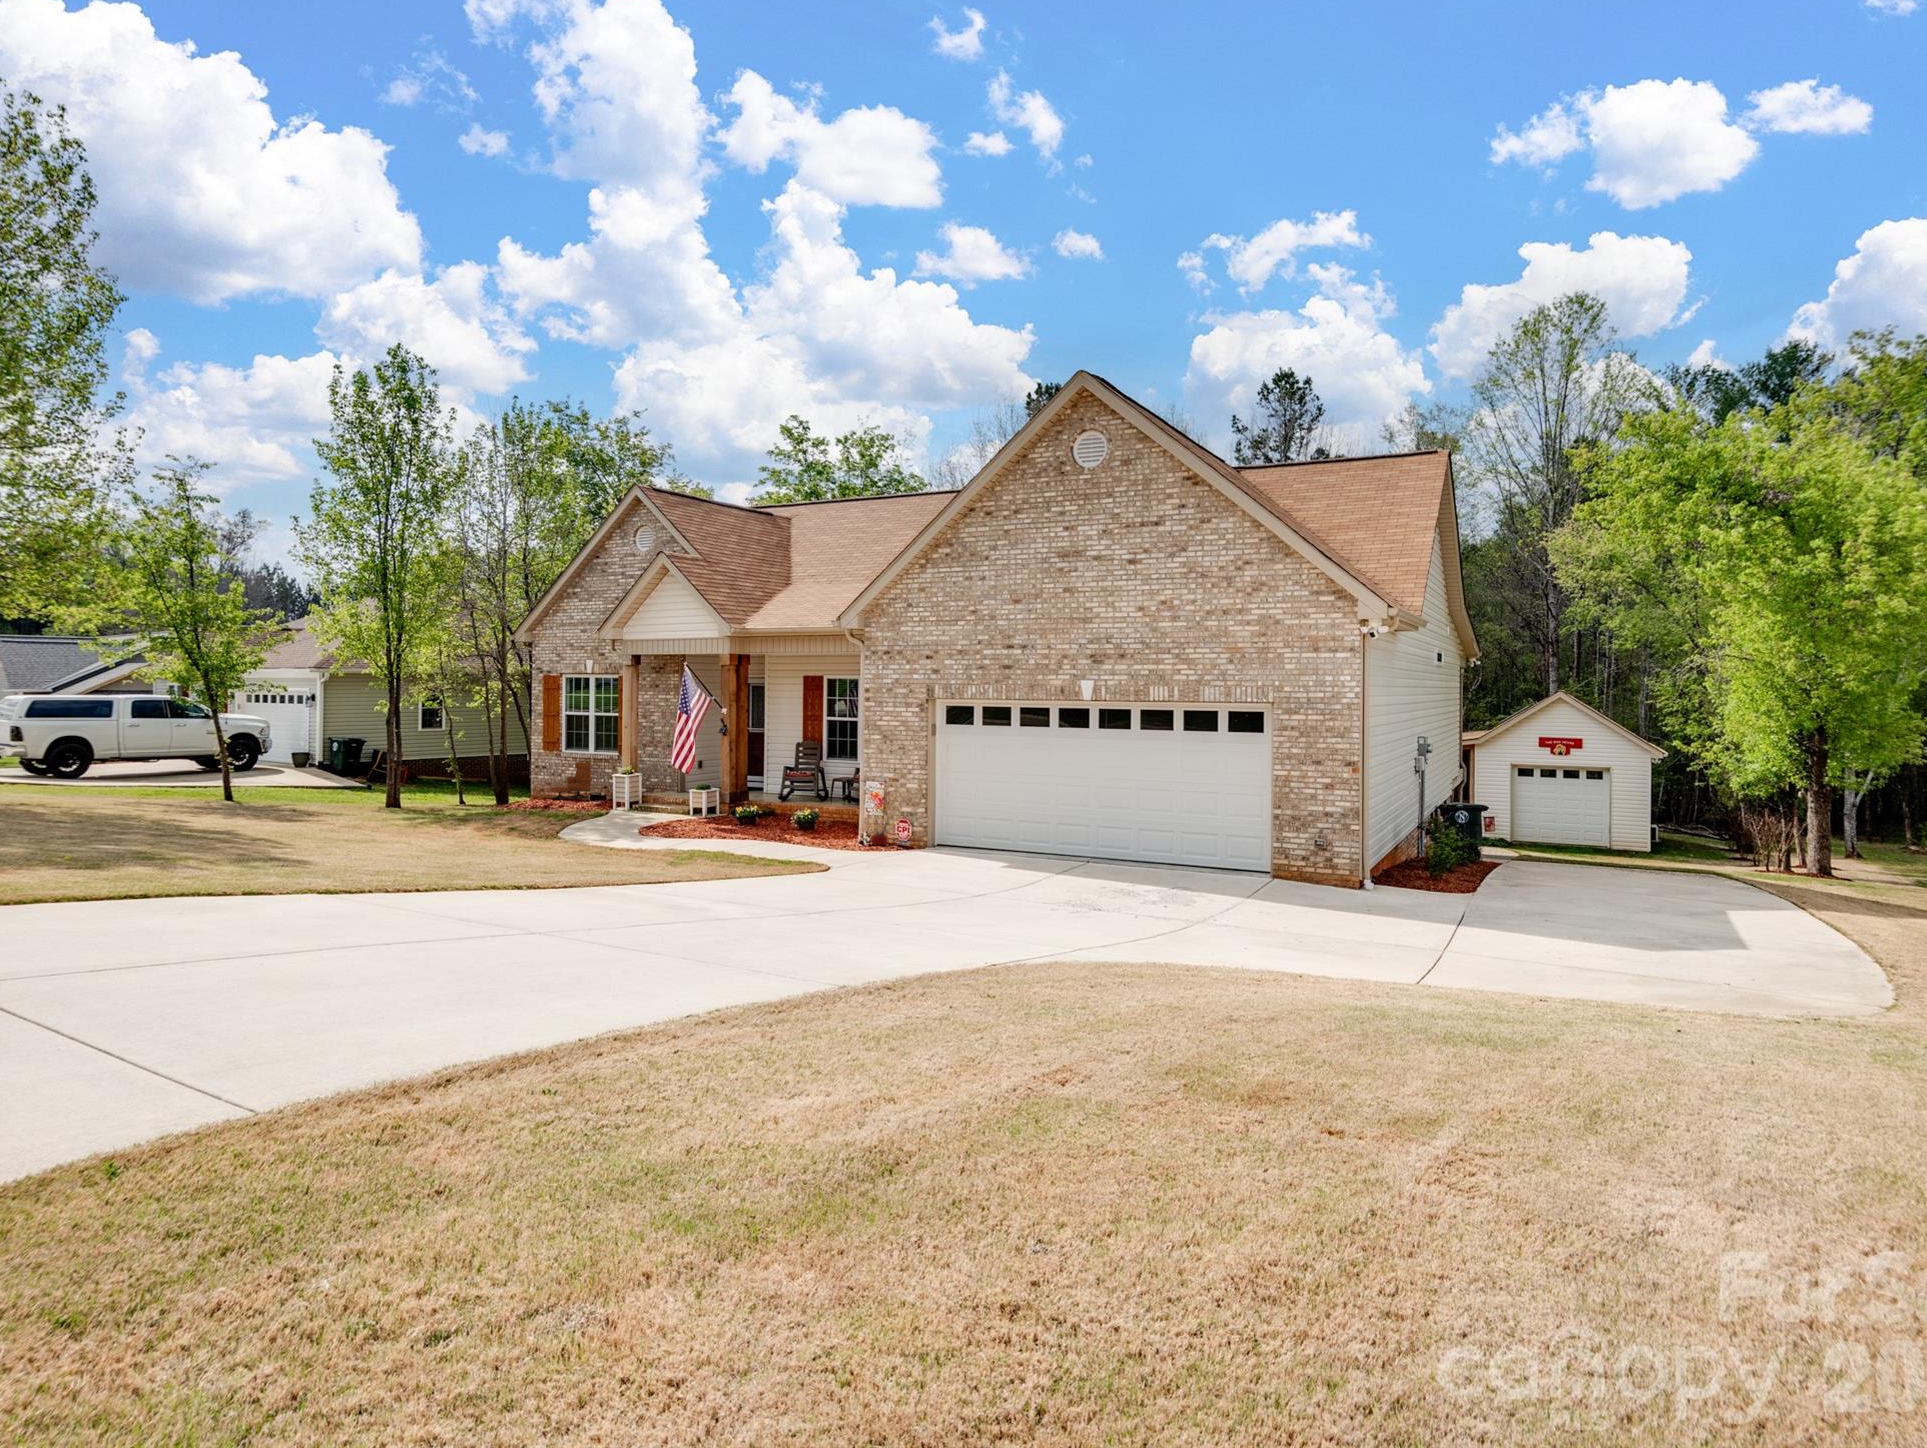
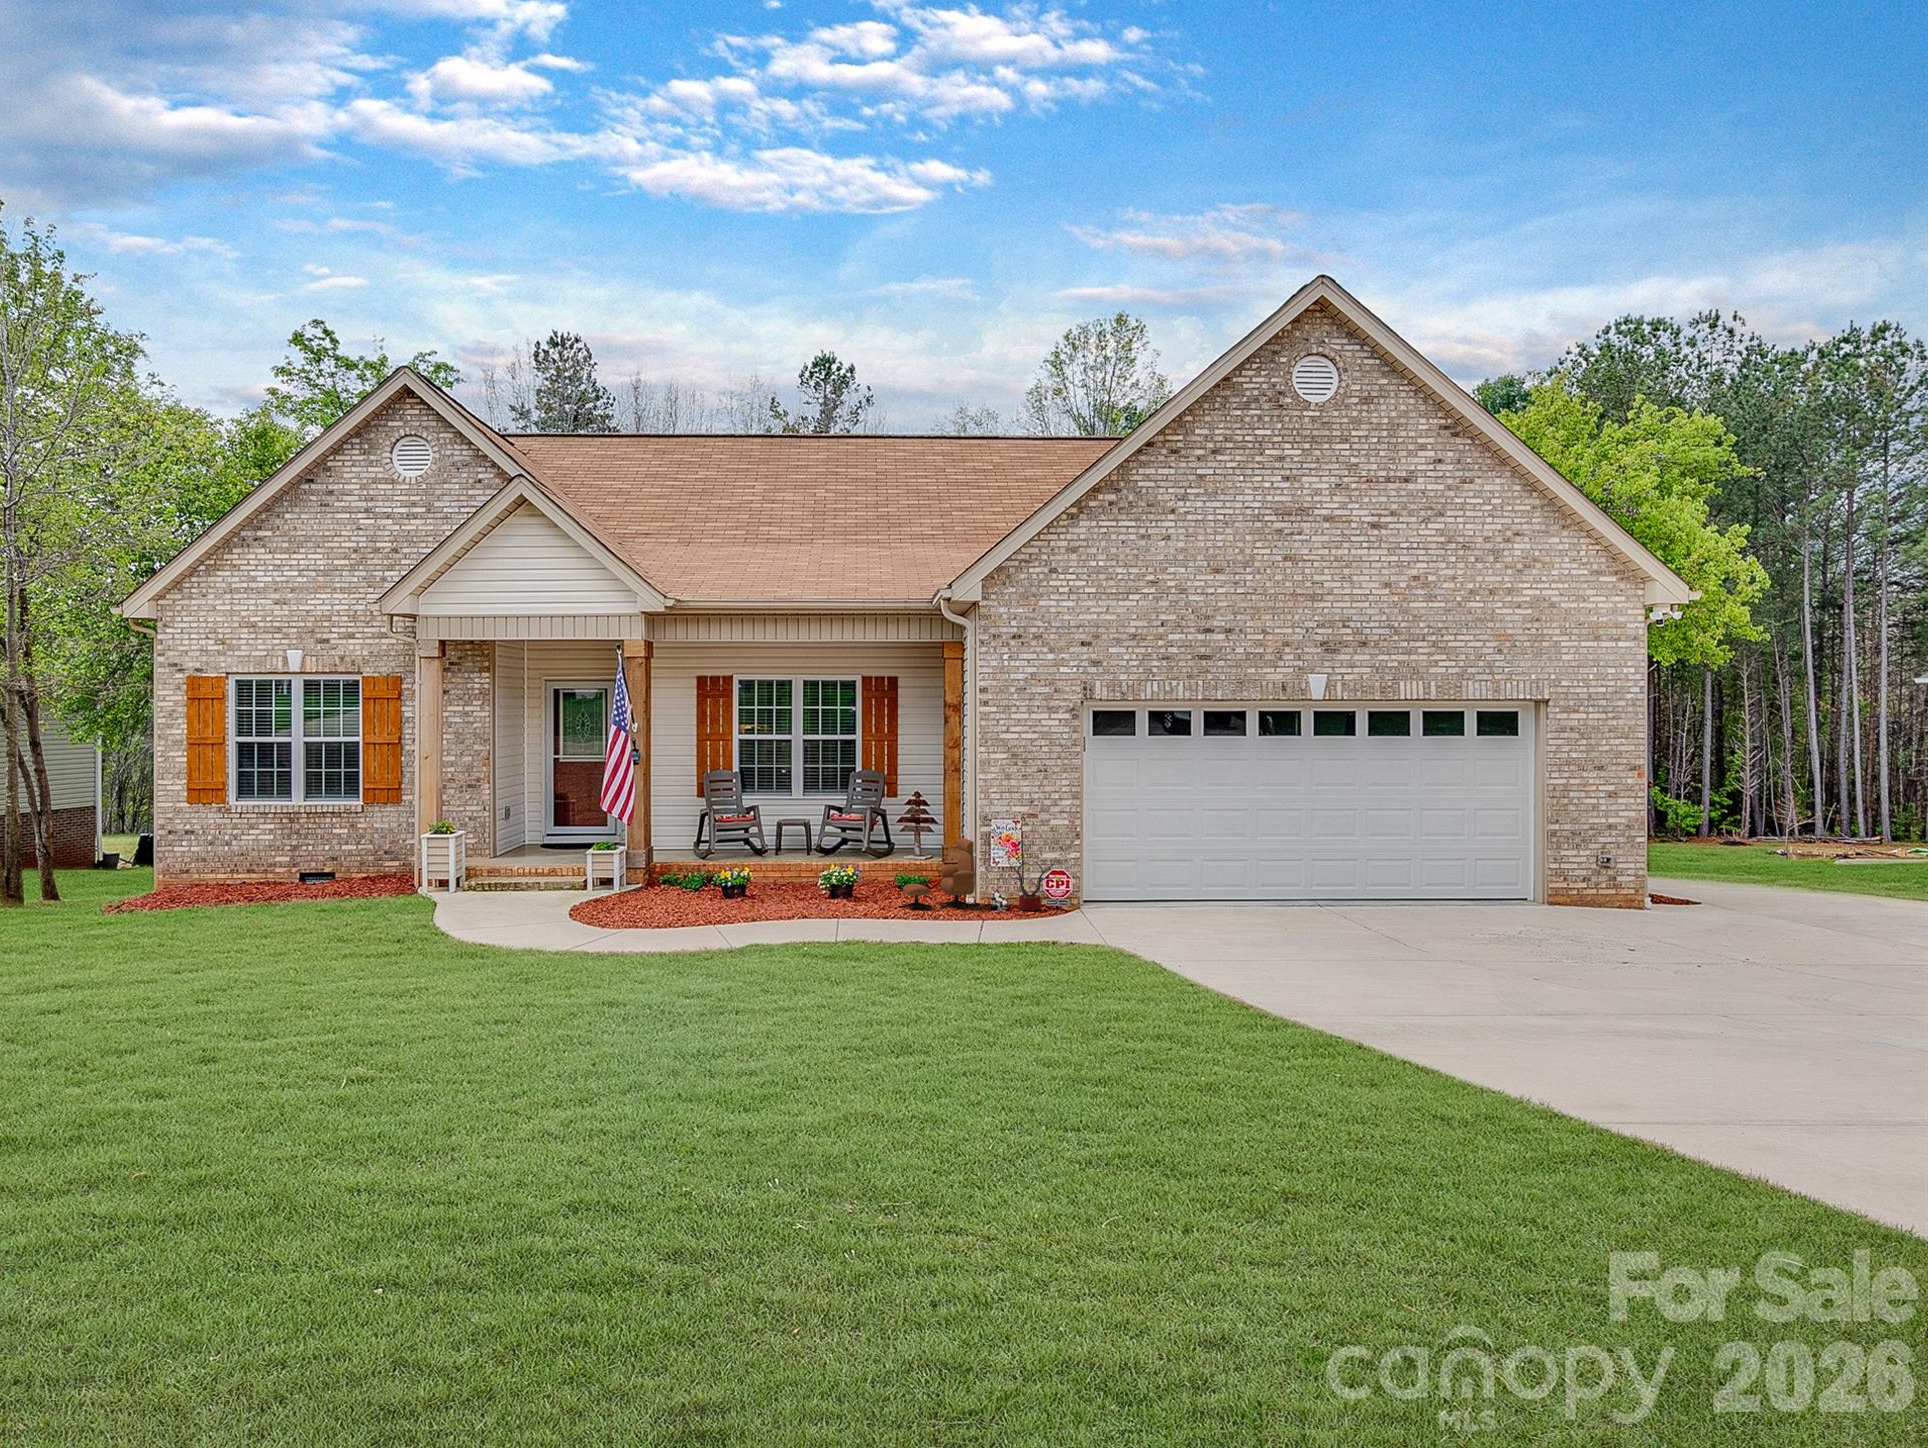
lounge chair: present [551,762,592,800] -> present [898,838,977,910]

